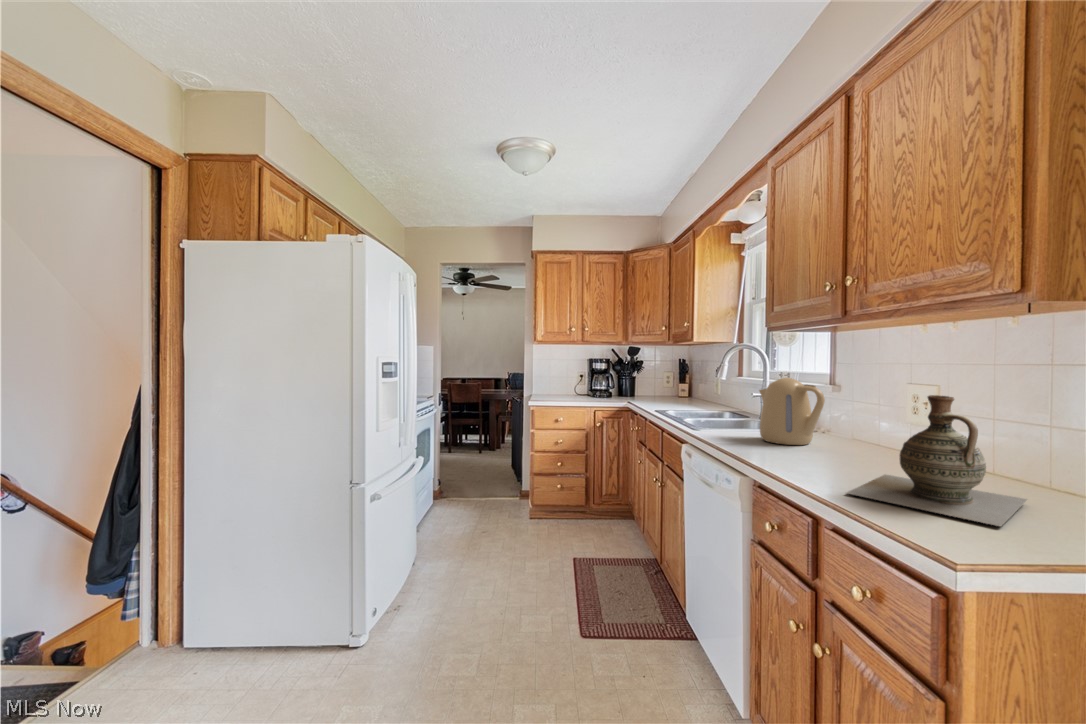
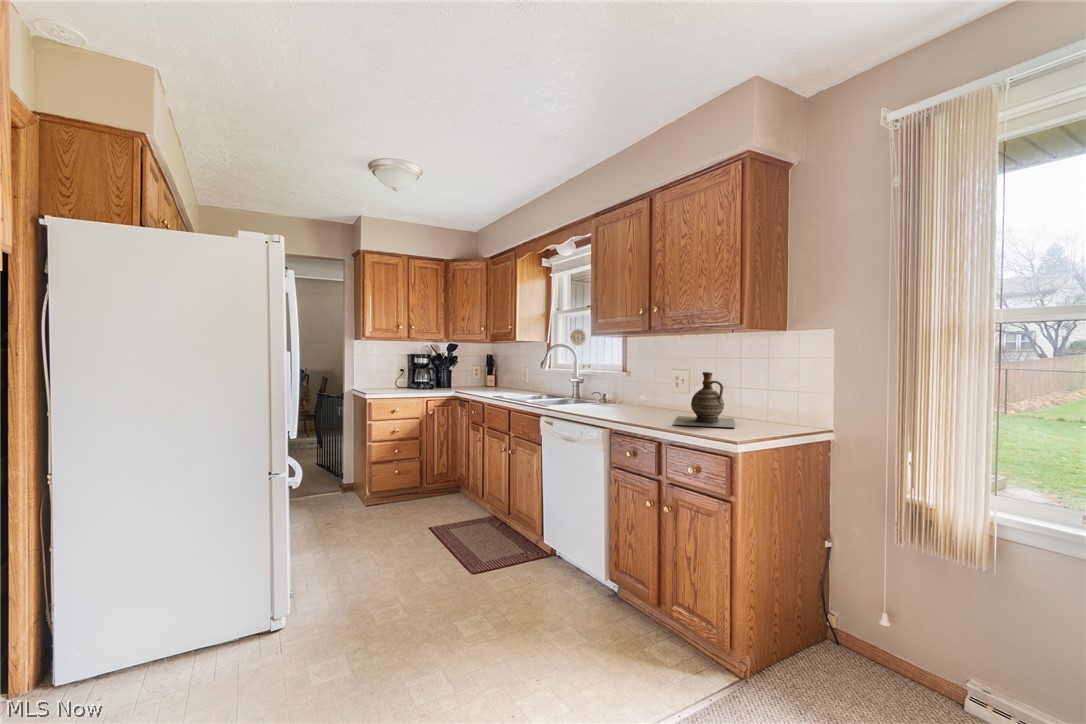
kettle: present [759,378,825,445] -> none [592,366,634,409]

